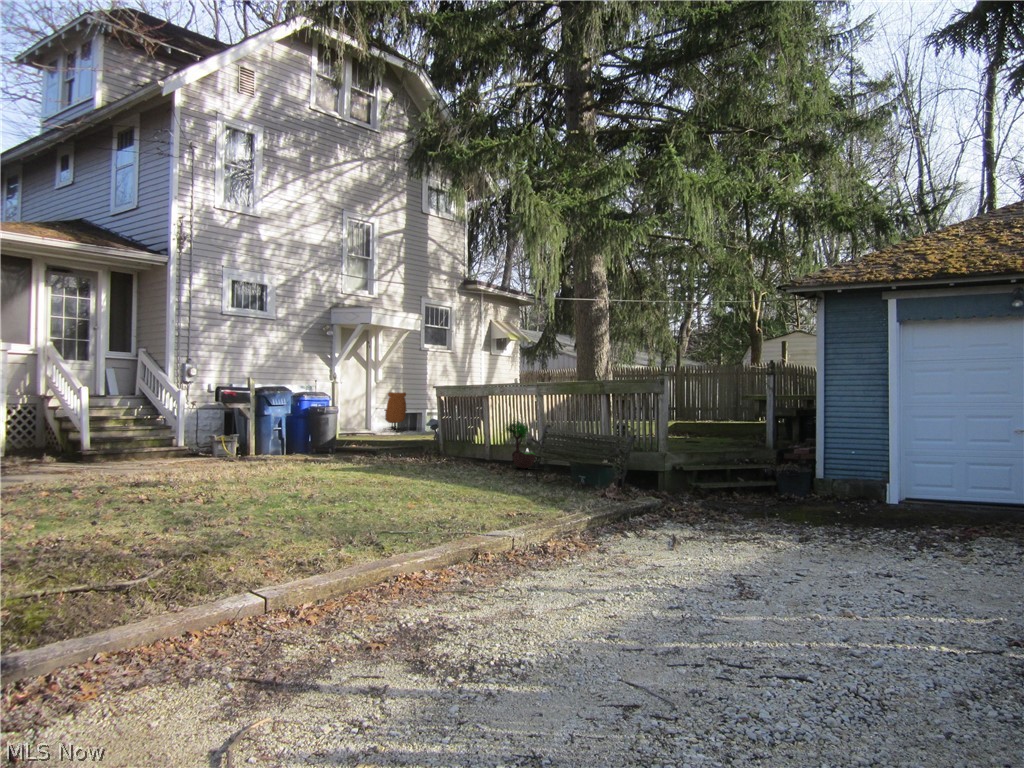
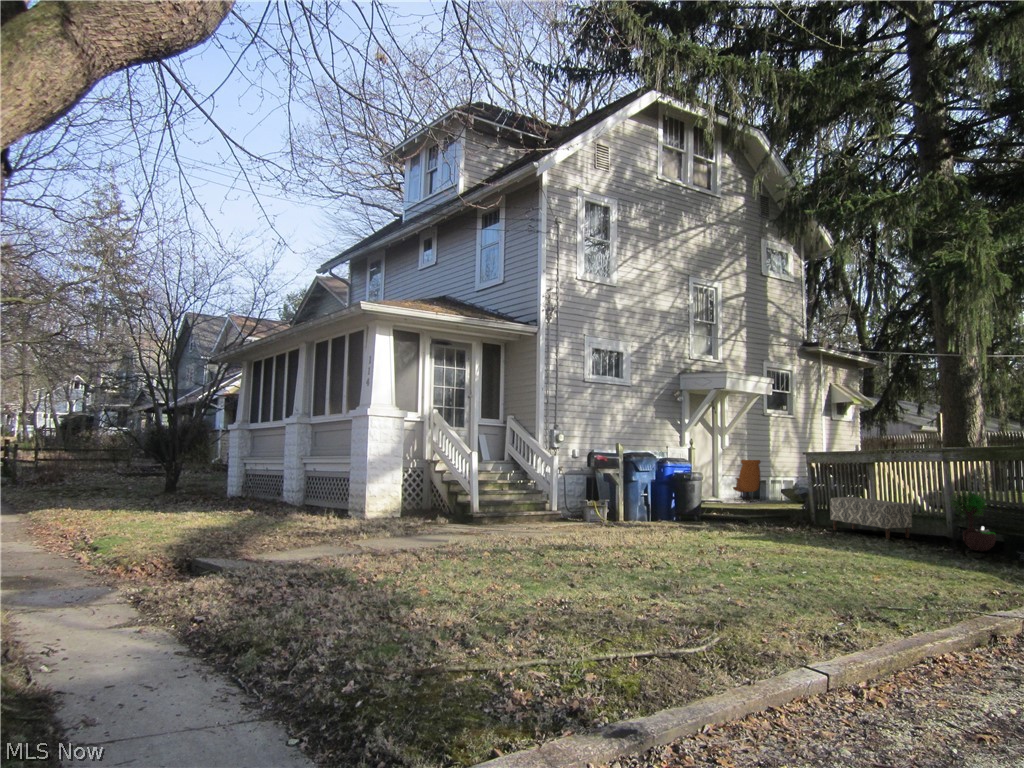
bench: none [430,426,490,462] -> present [830,497,912,539]

